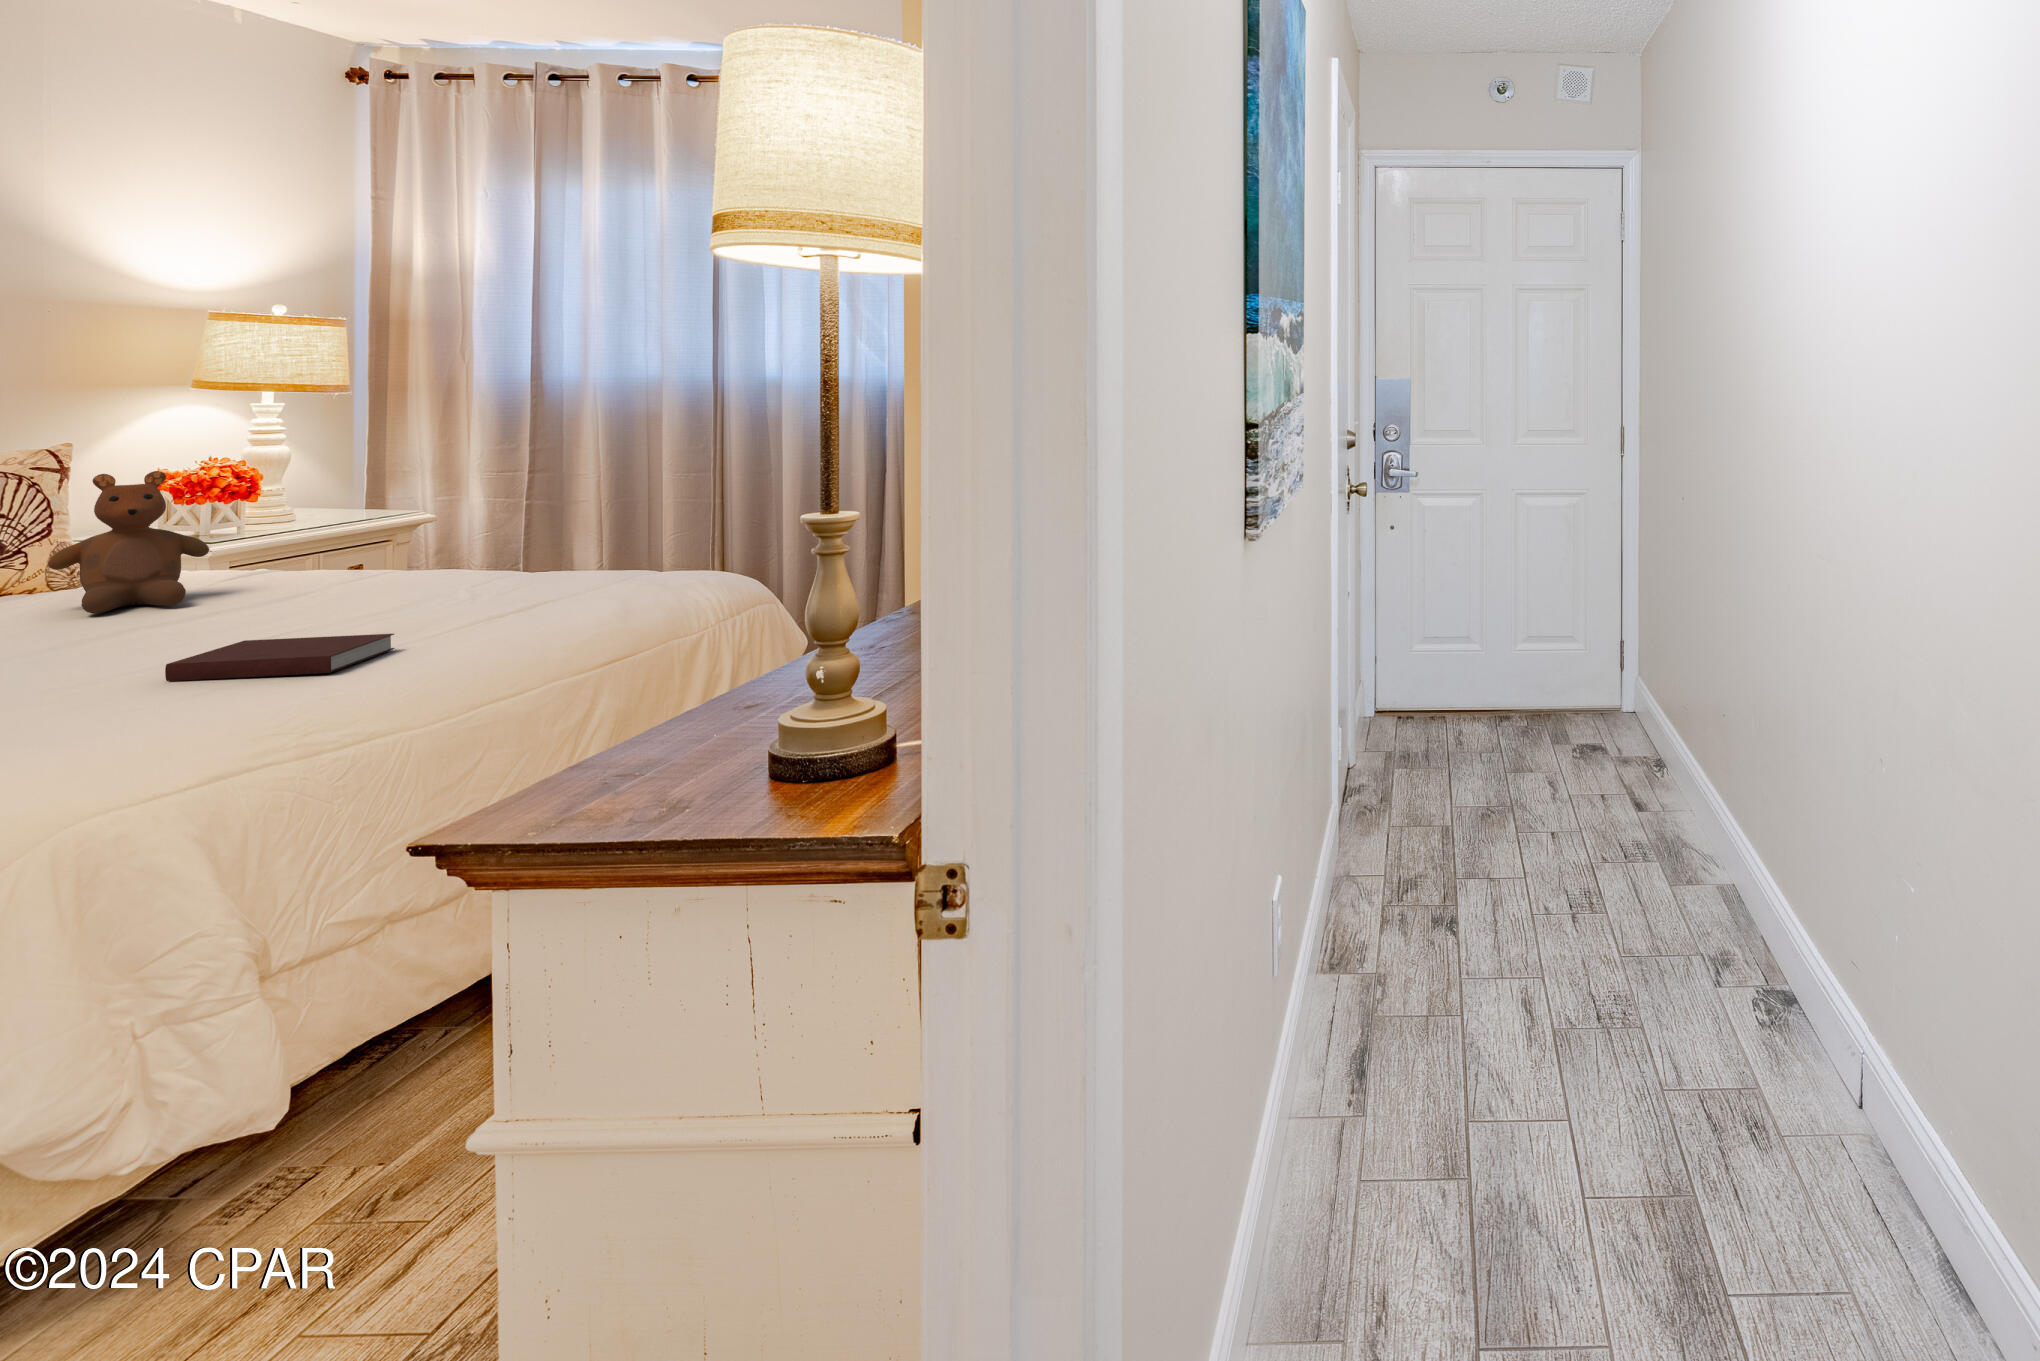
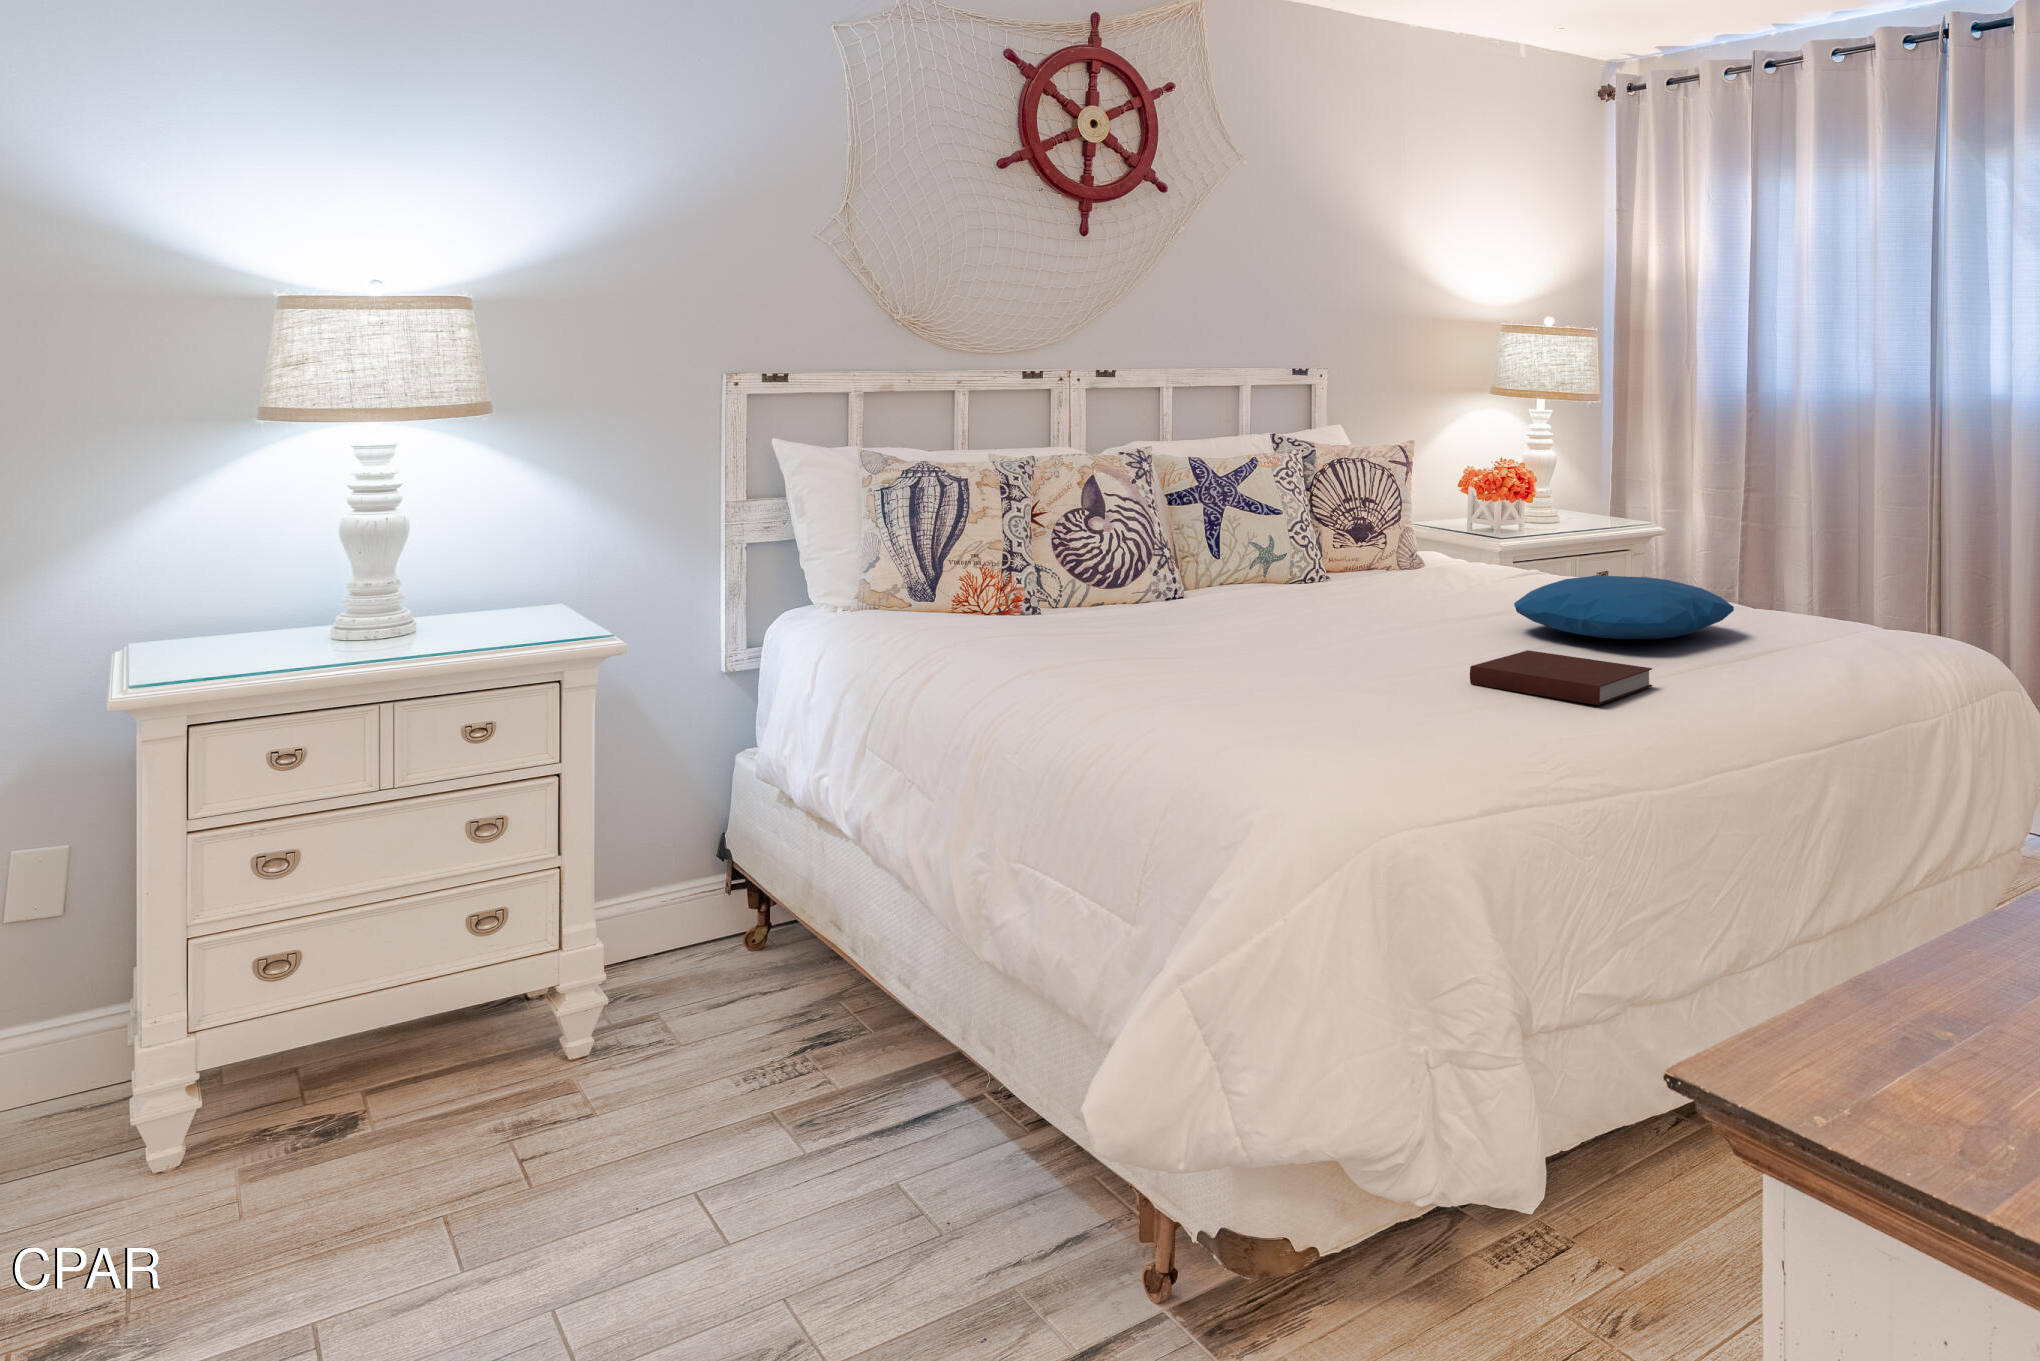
teddy bear: present [48,471,209,614] -> none [1397,467,1501,598]
pillow: none [226,558,493,619] -> present [1514,575,1734,639]

